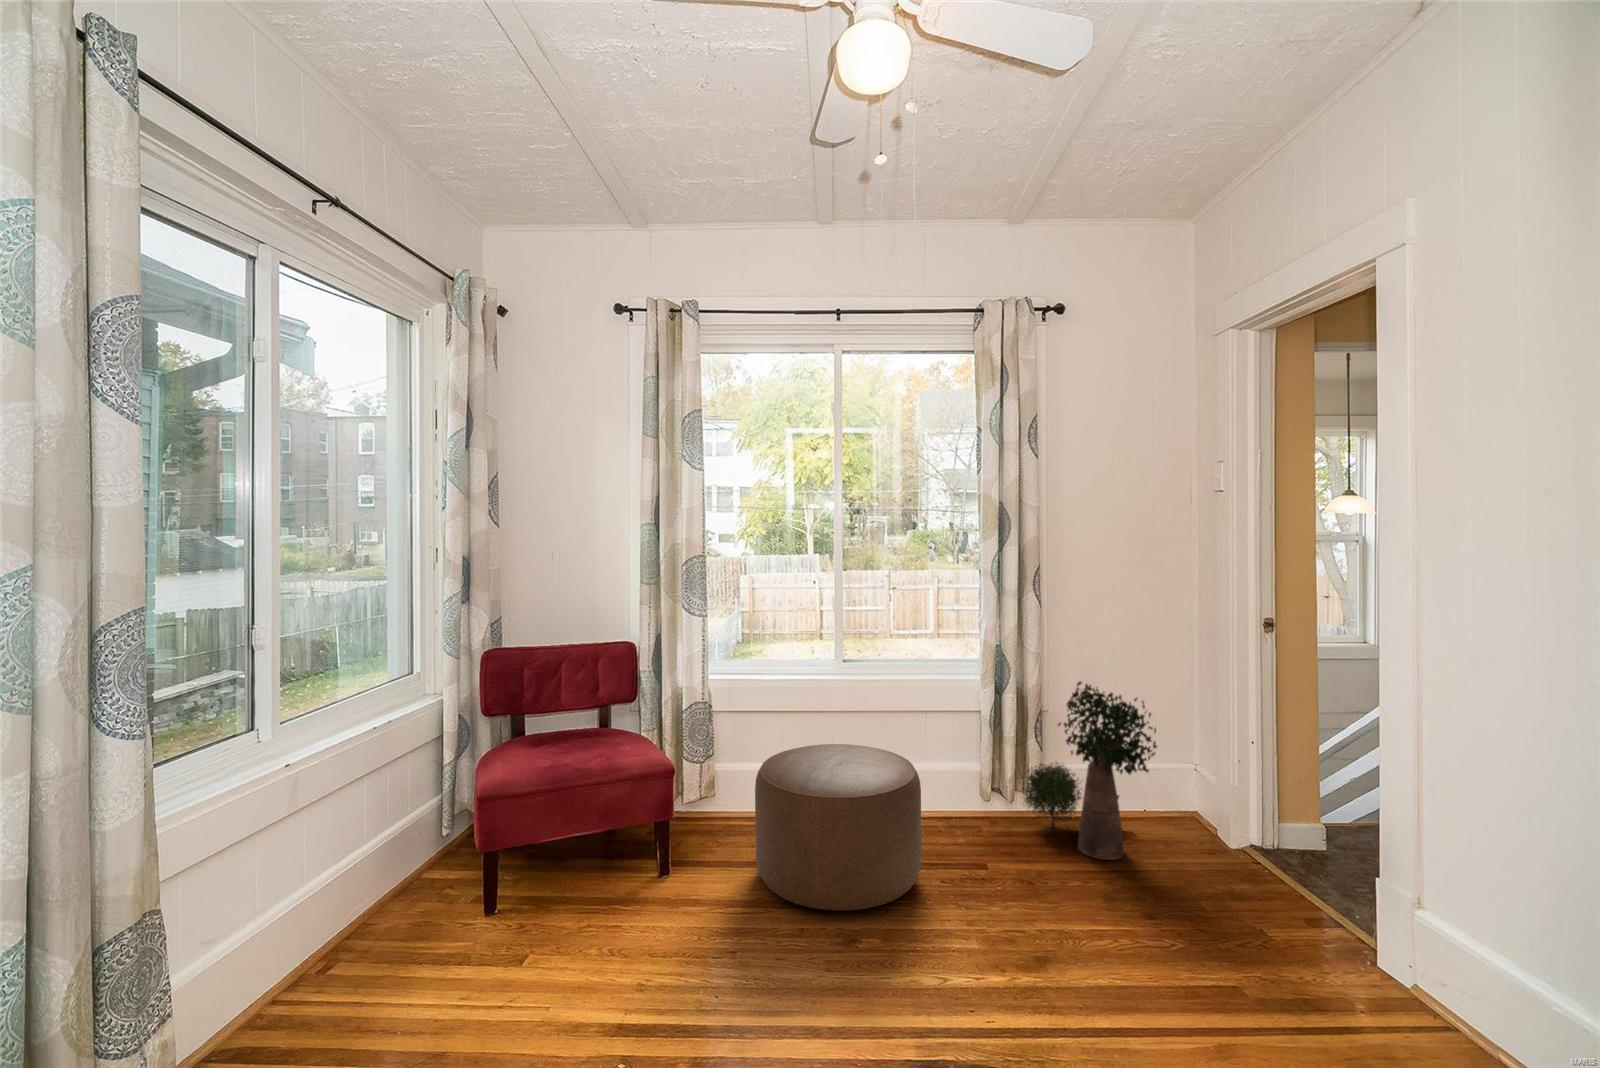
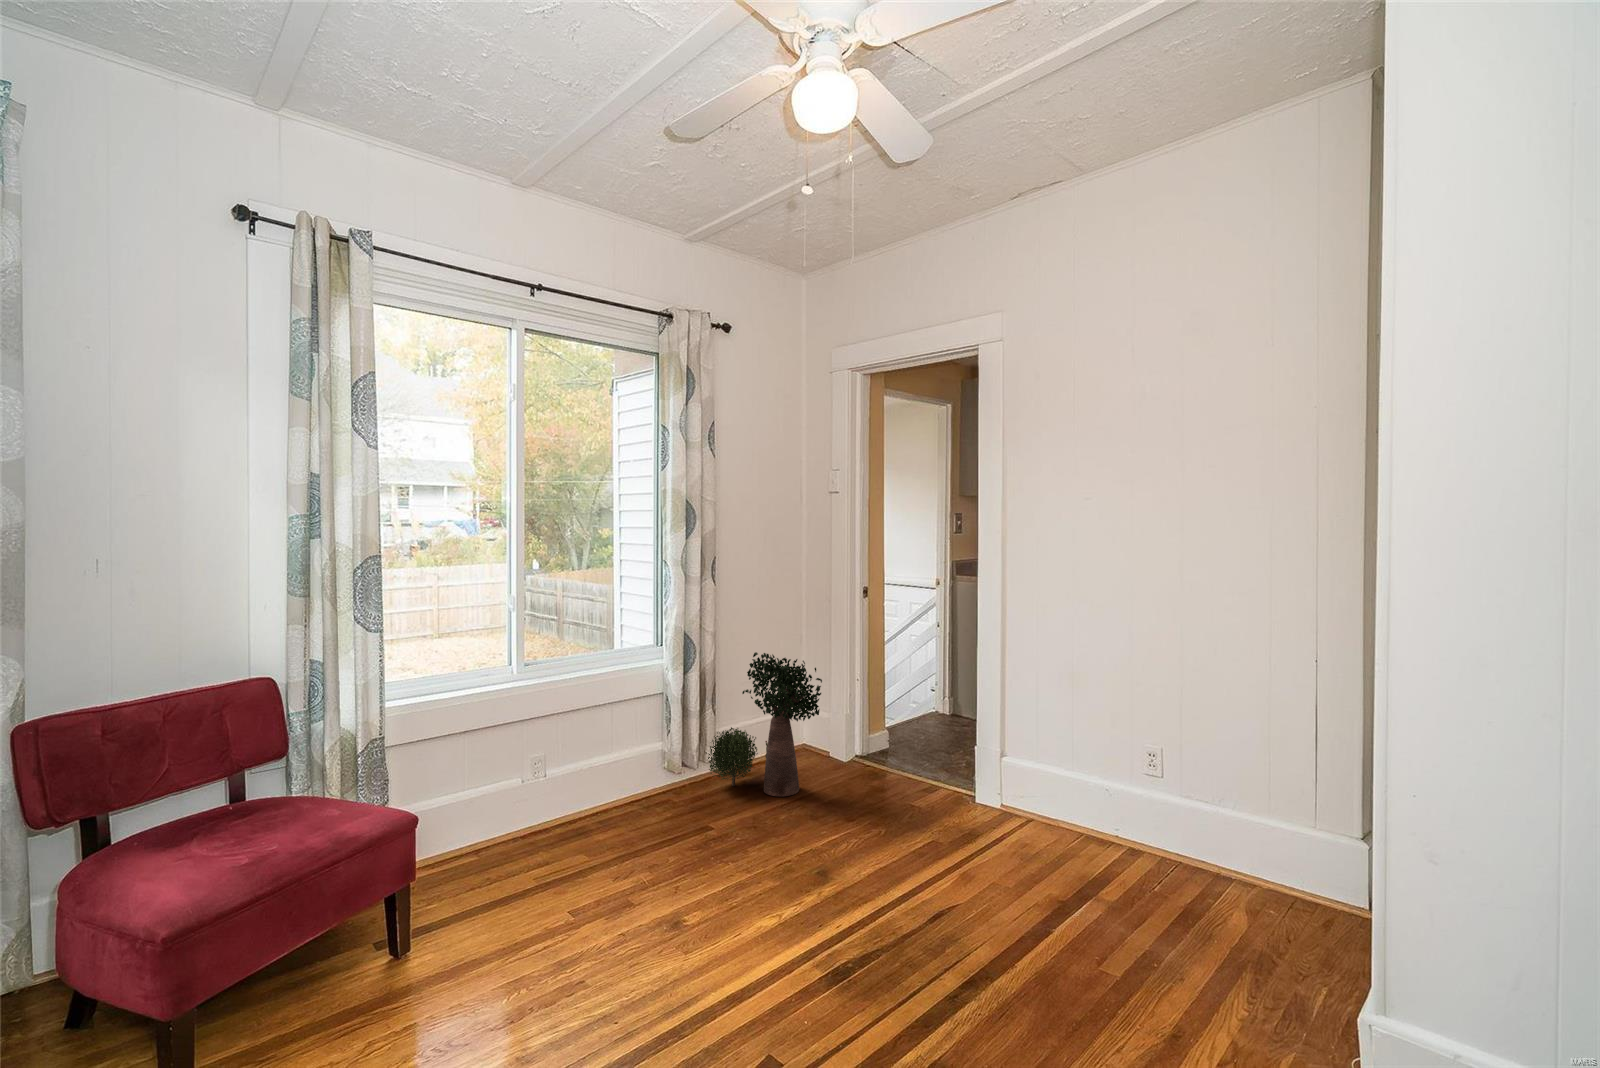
ottoman: present [755,744,921,911] -> none [511,744,693,919]

